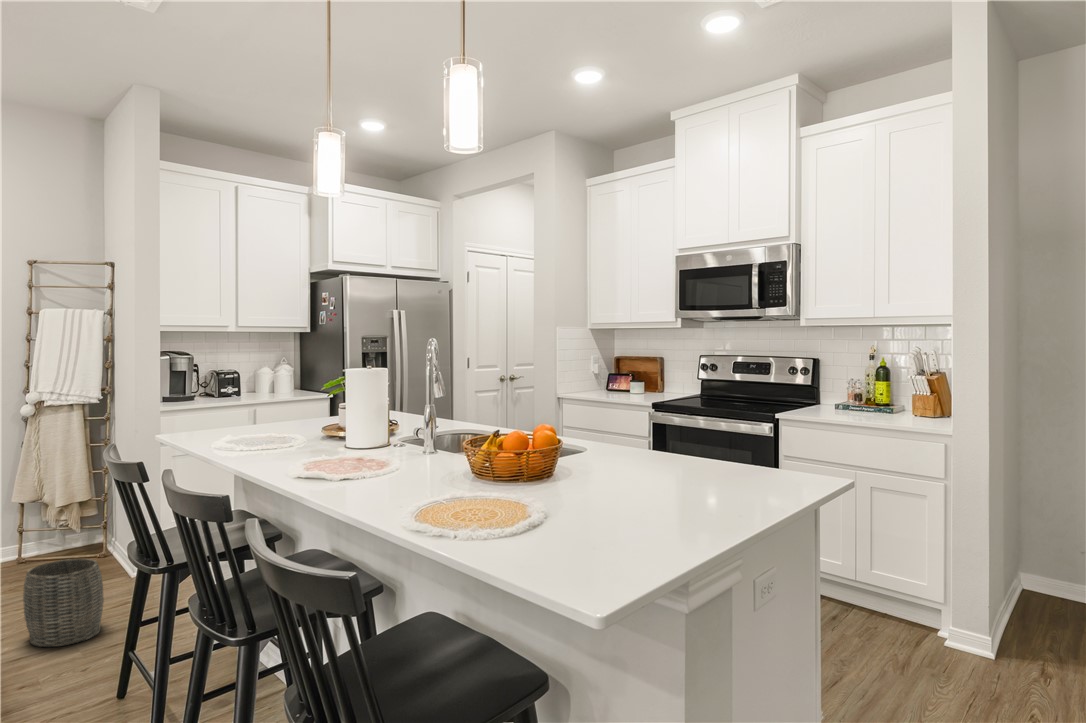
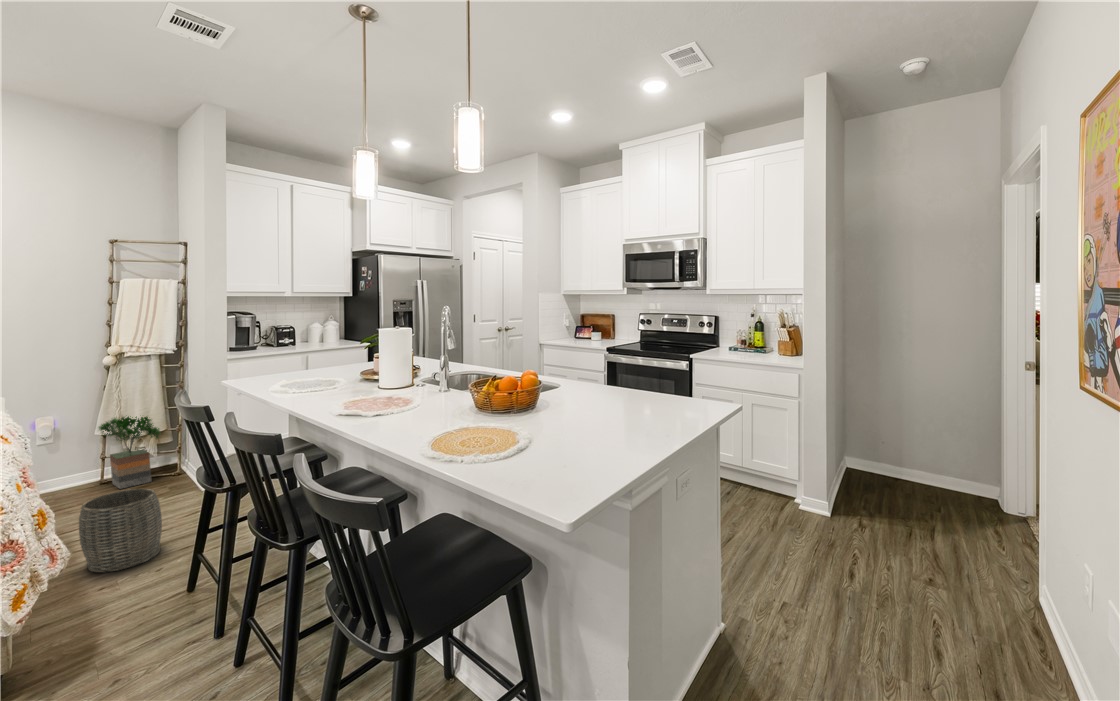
potted tree: none [15,478,86,568] -> present [99,416,160,489]

